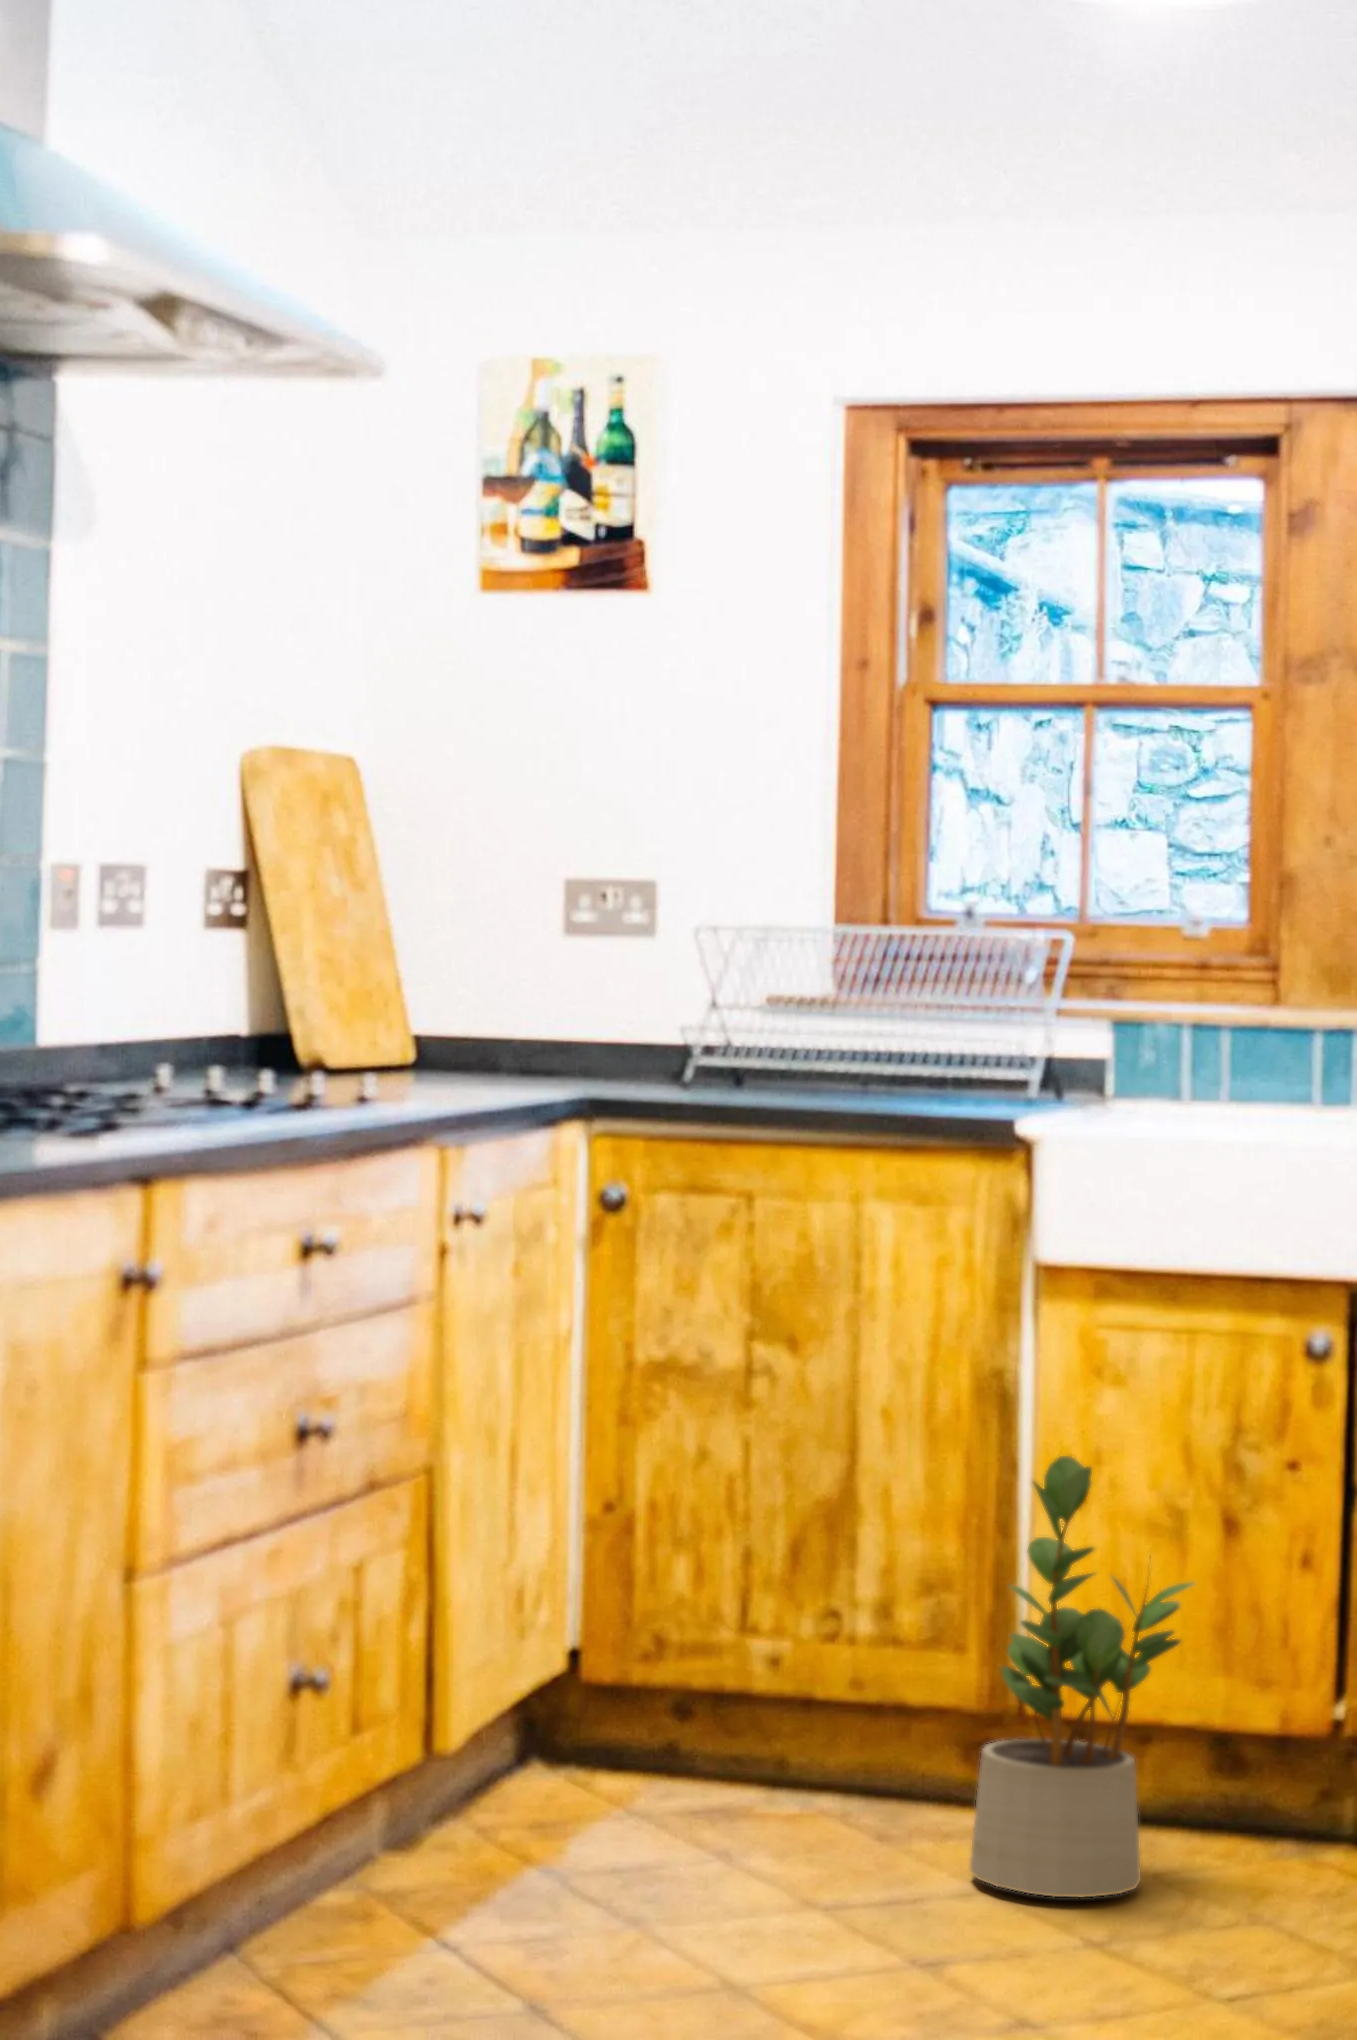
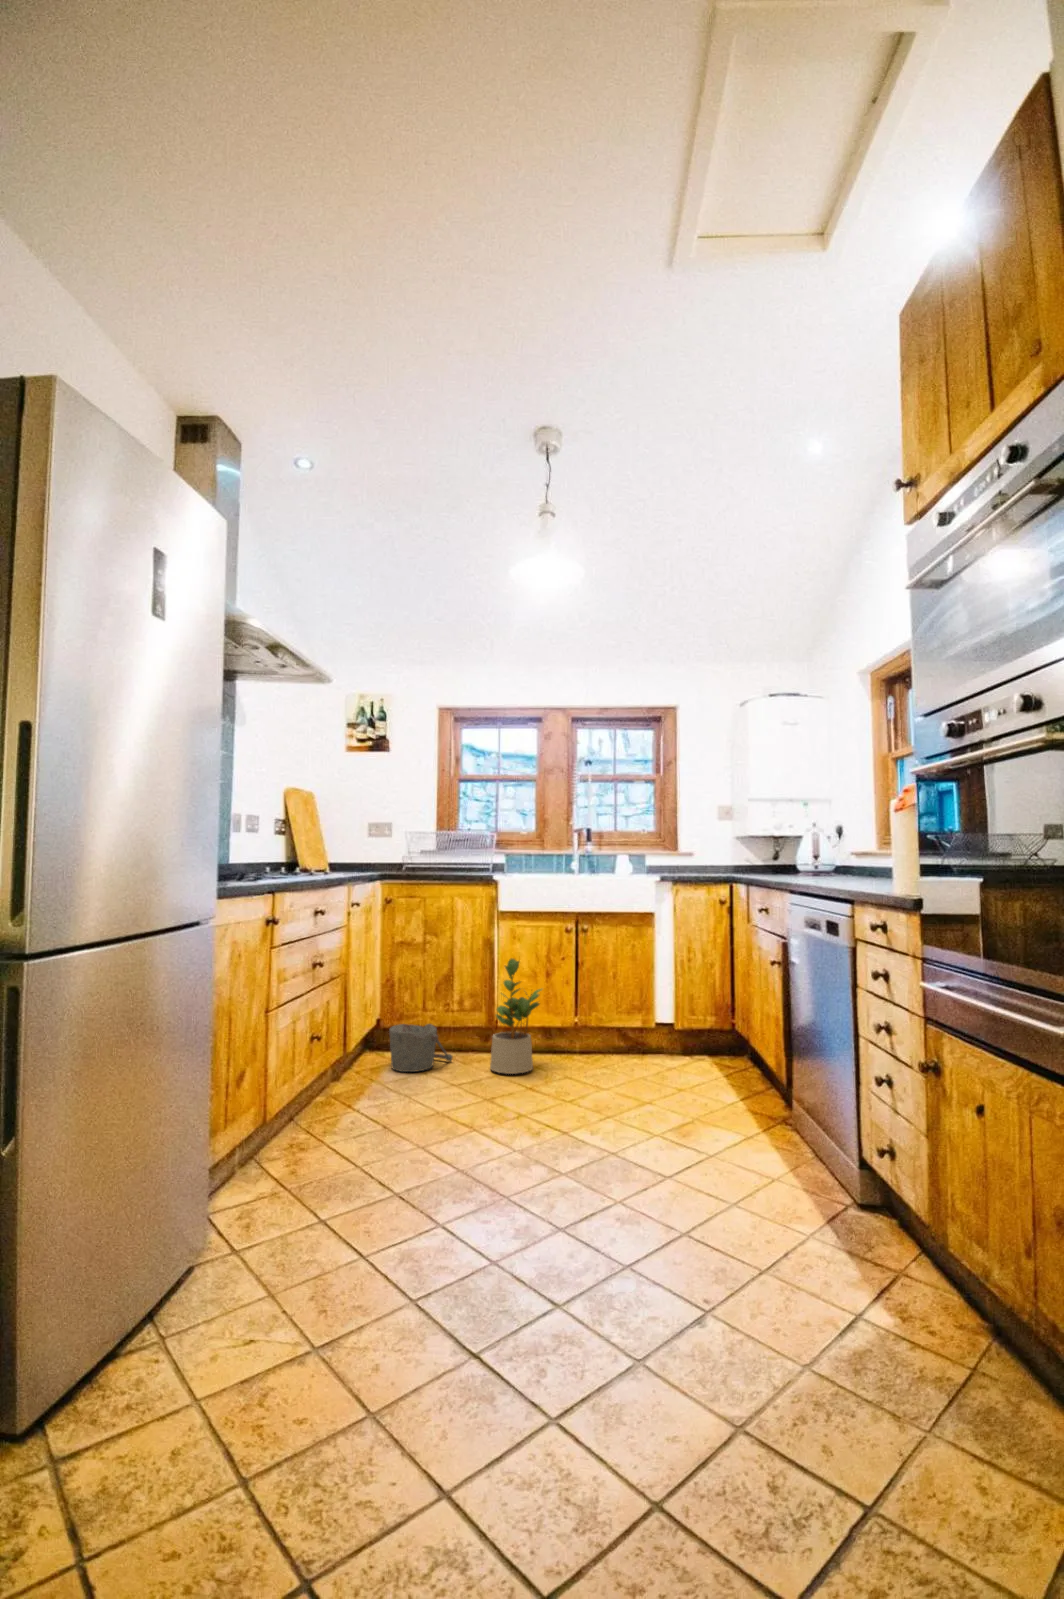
bucket: none [599,1672,843,1850] -> present [389,1024,453,1072]

